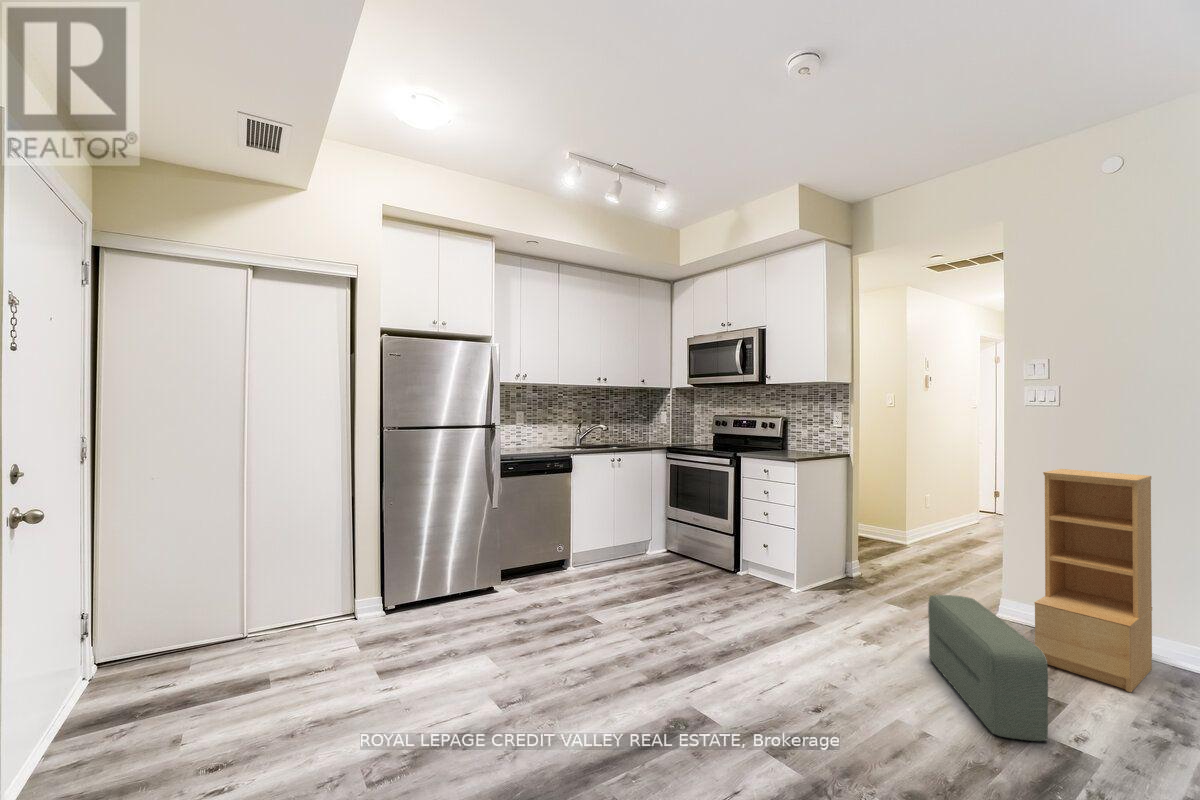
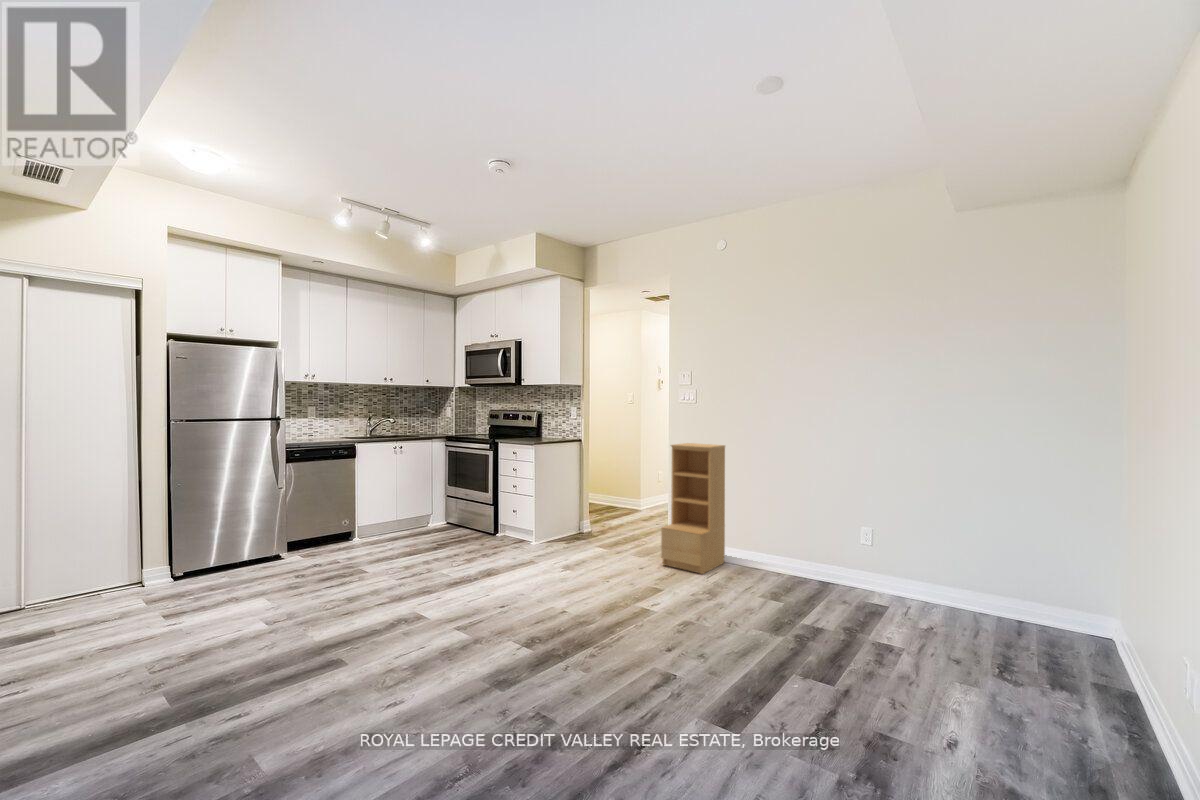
pouf: present [928,595,1048,741] -> none [597,526,635,601]

